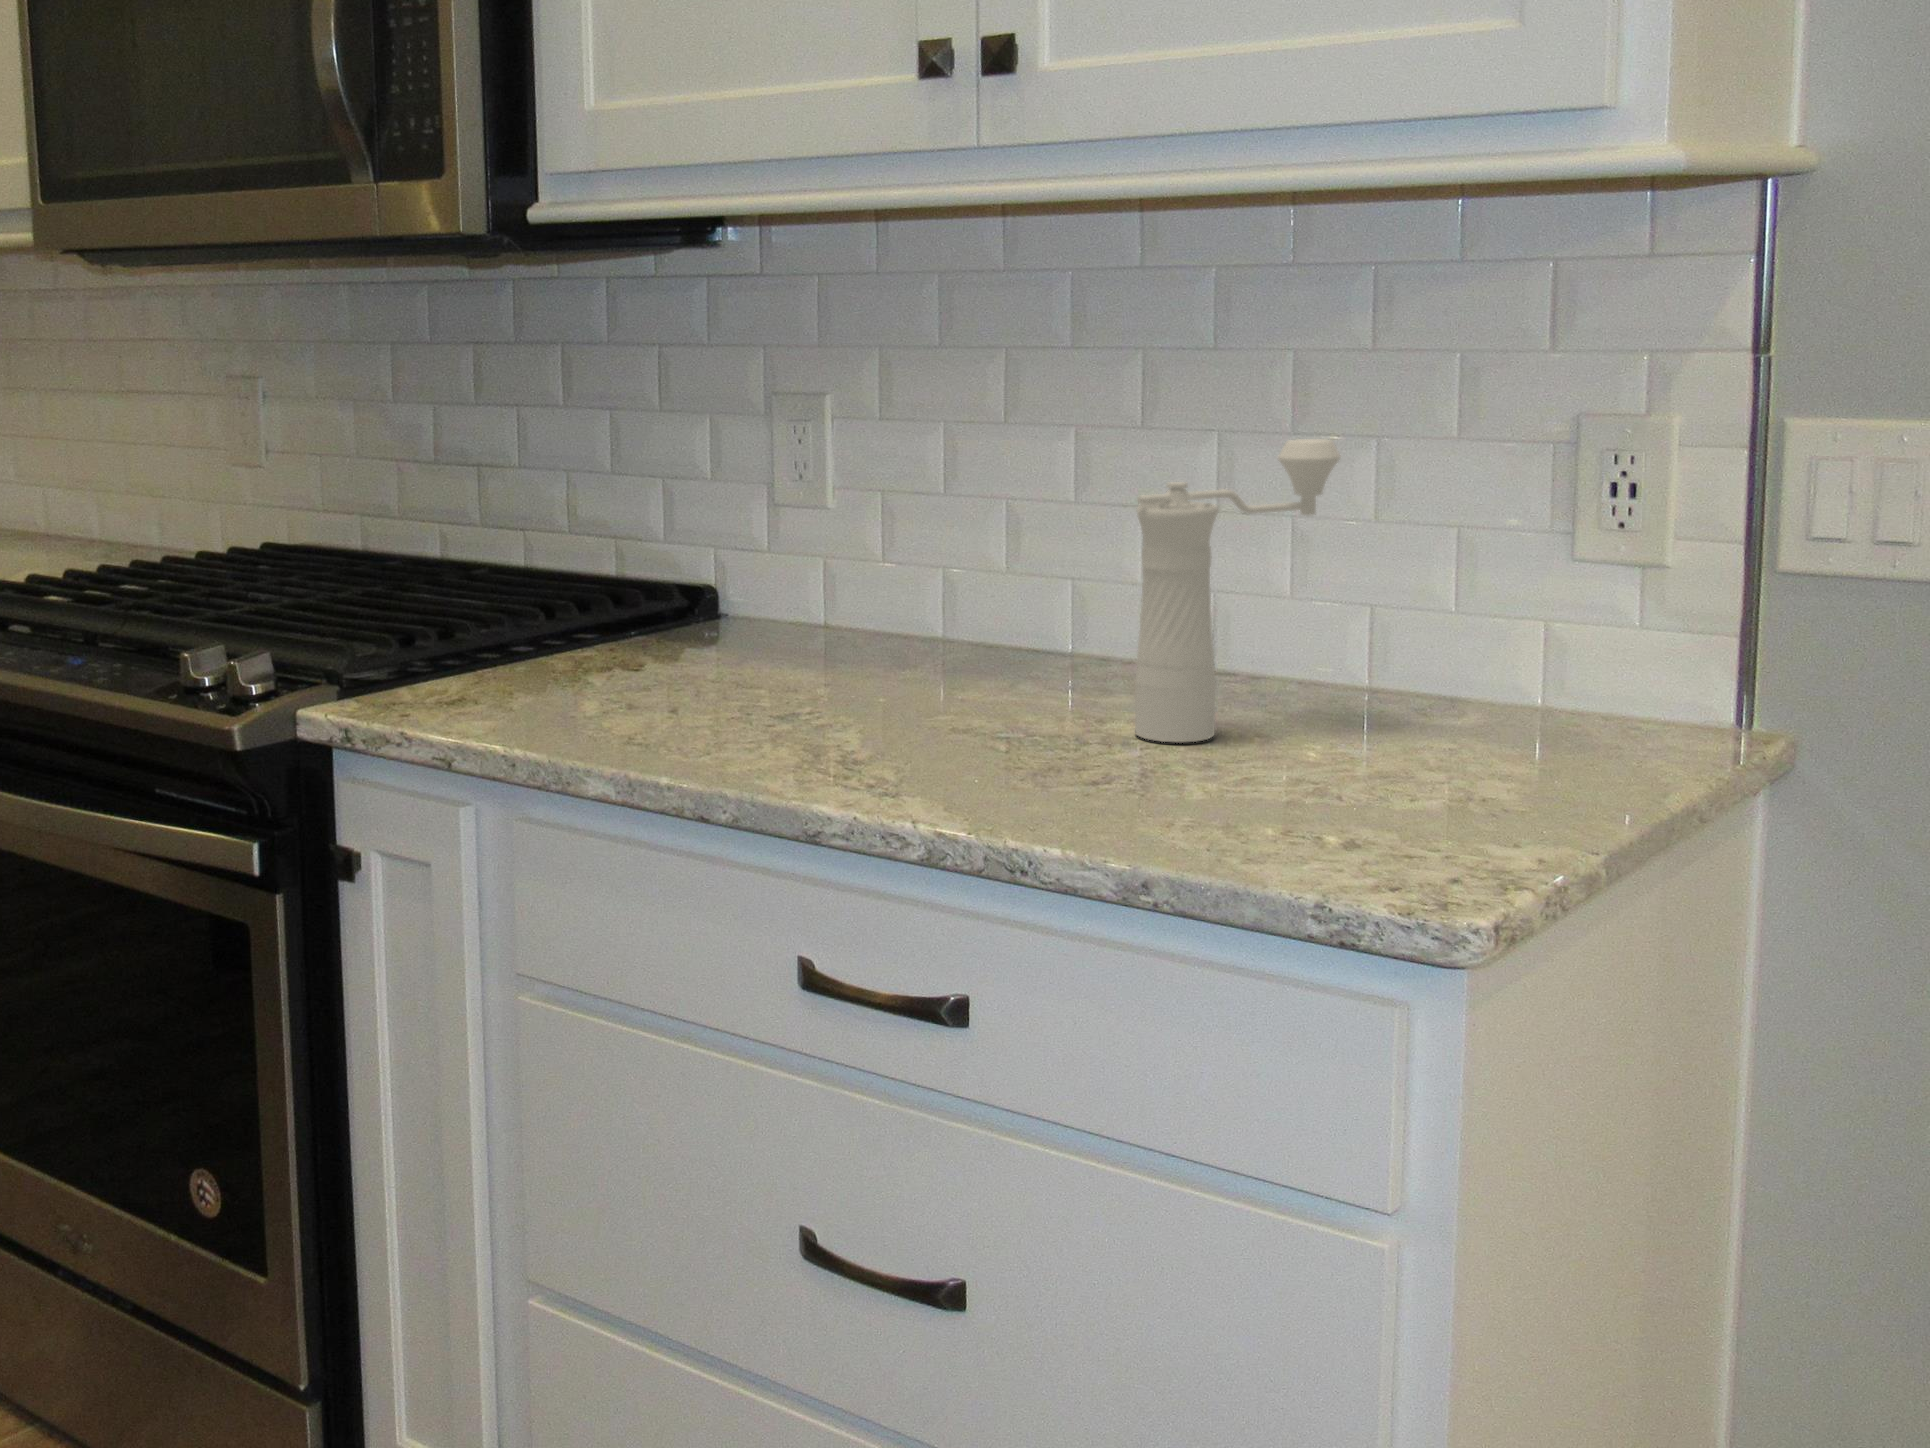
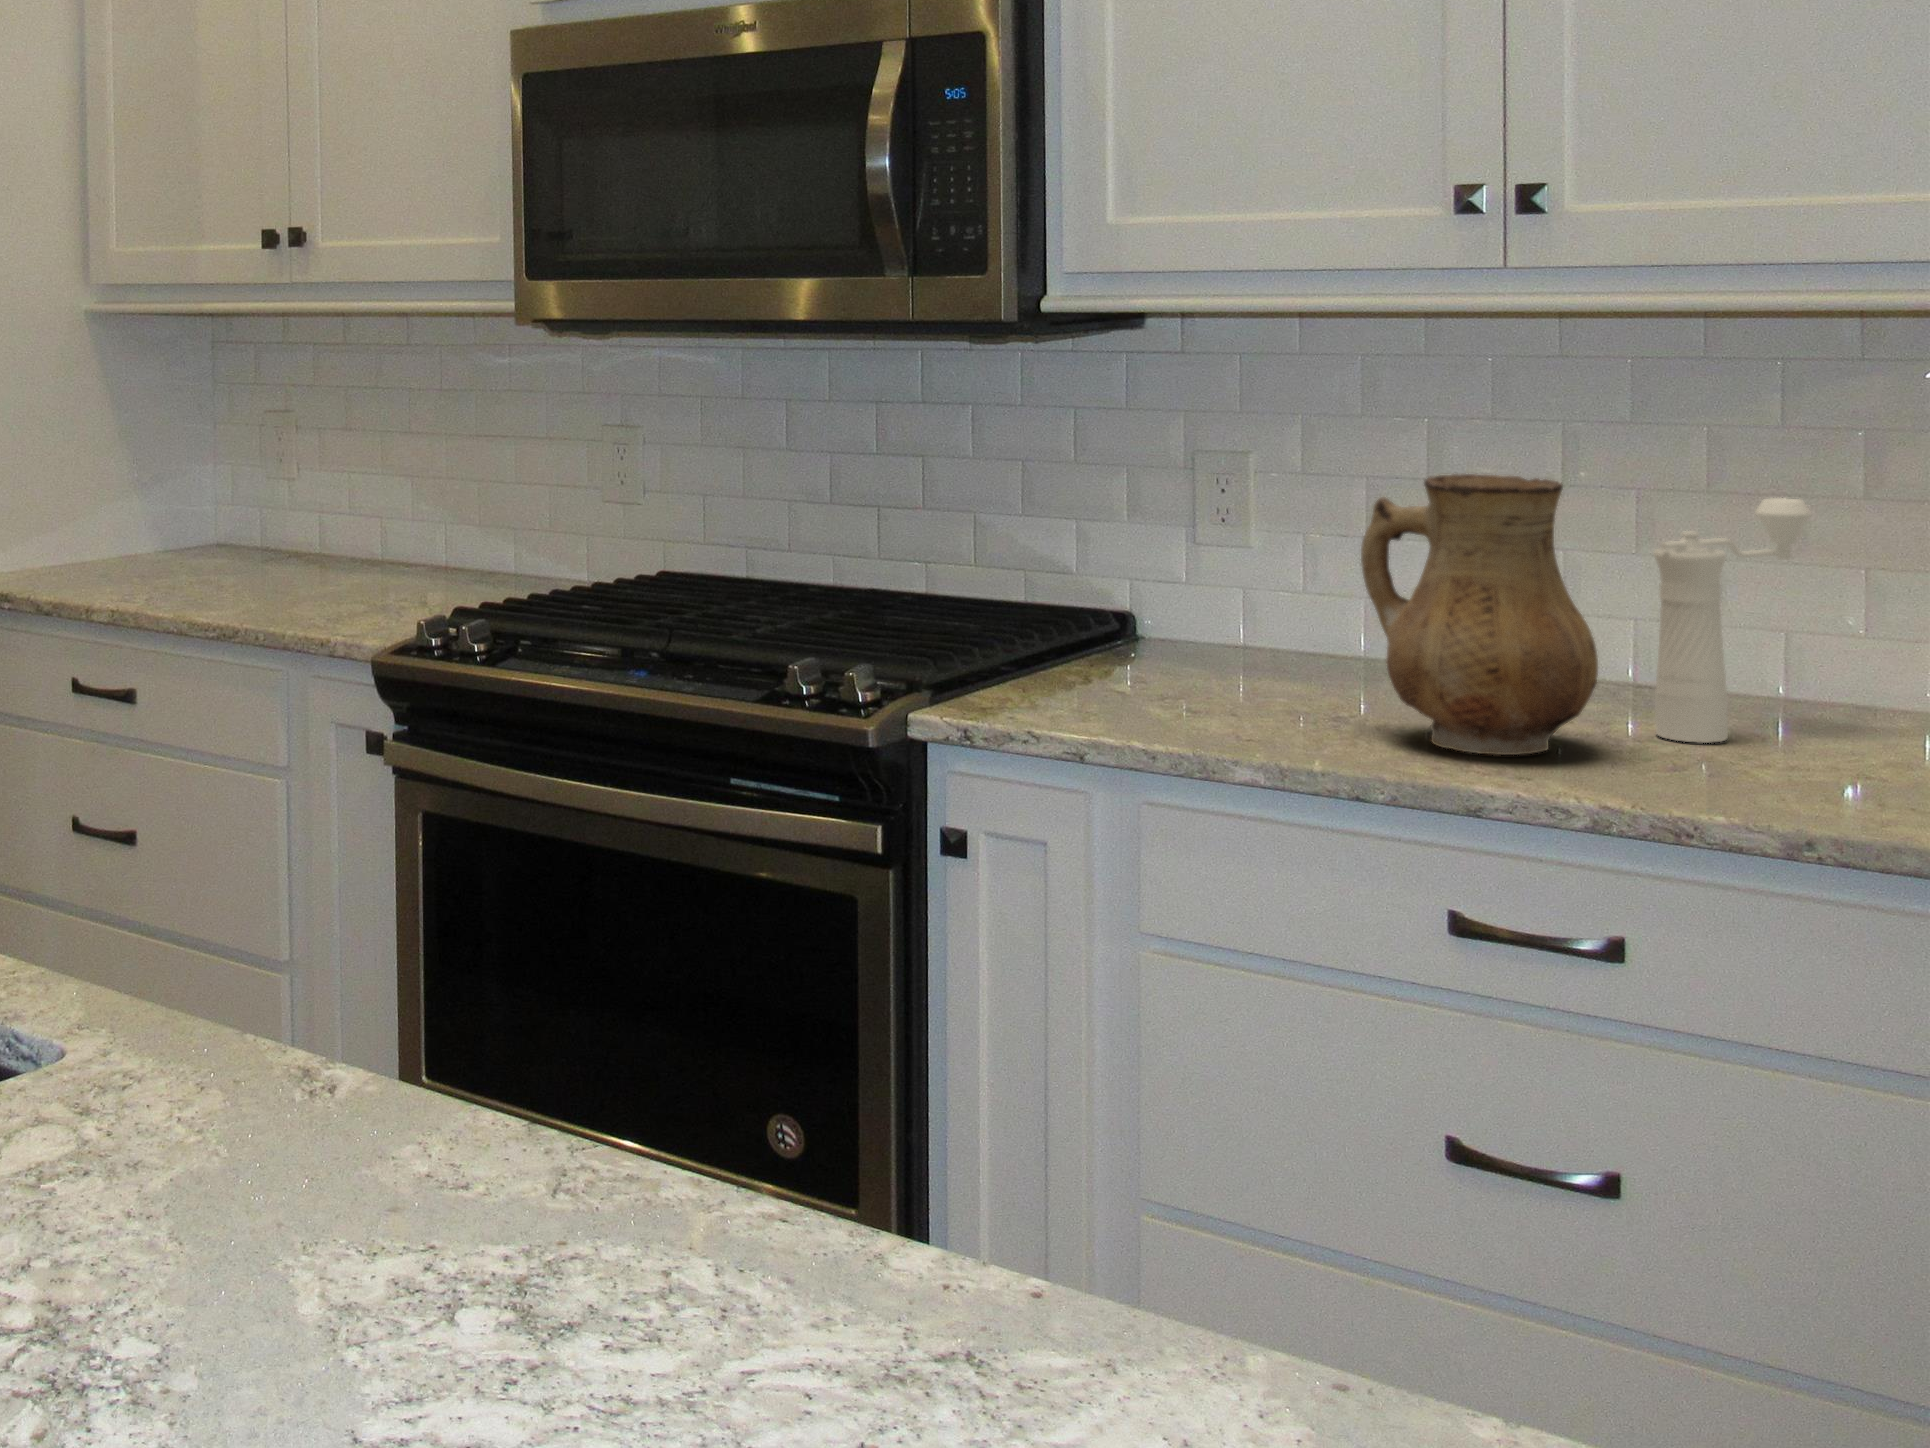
ceramic pitcher: none [785,414,1034,762] -> present [1361,474,1598,755]

